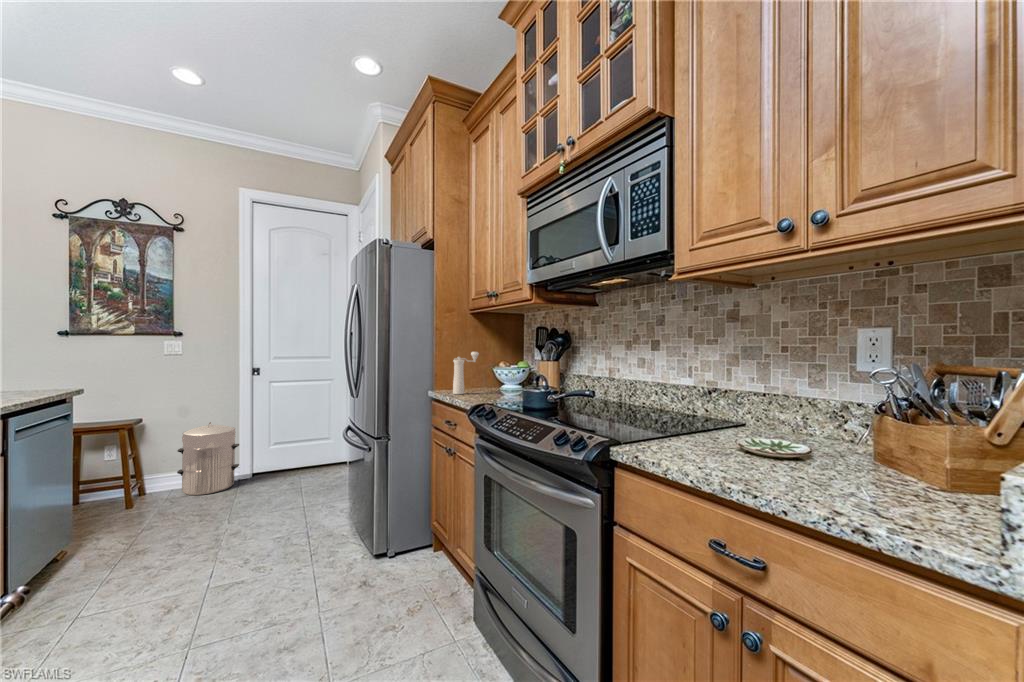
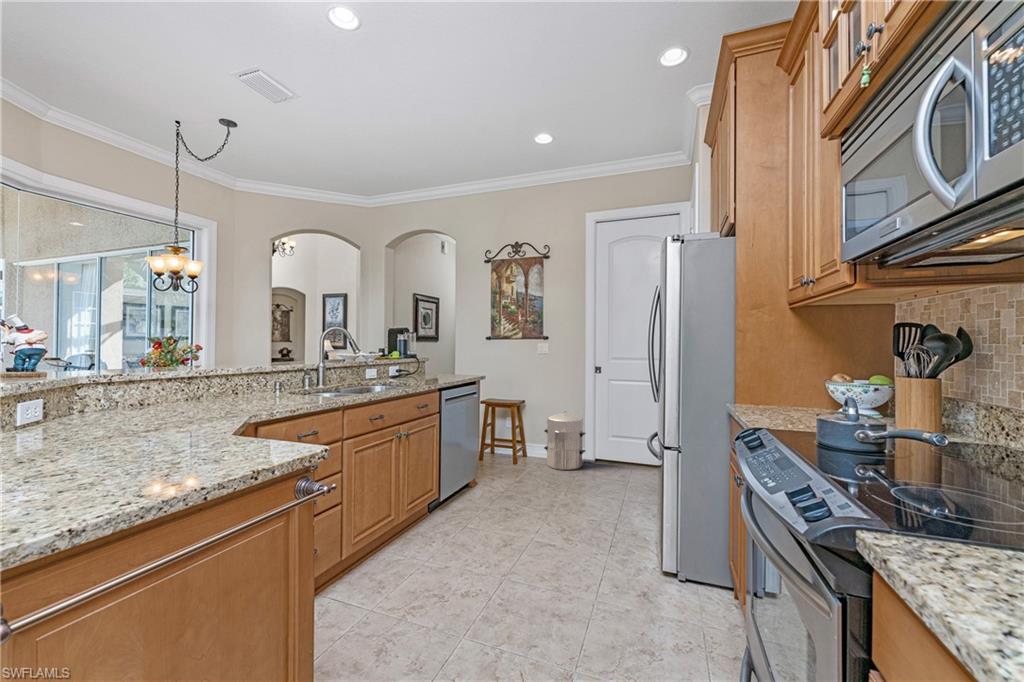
pepper mill: present [453,352,479,394] -> none [753,359,795,412]

